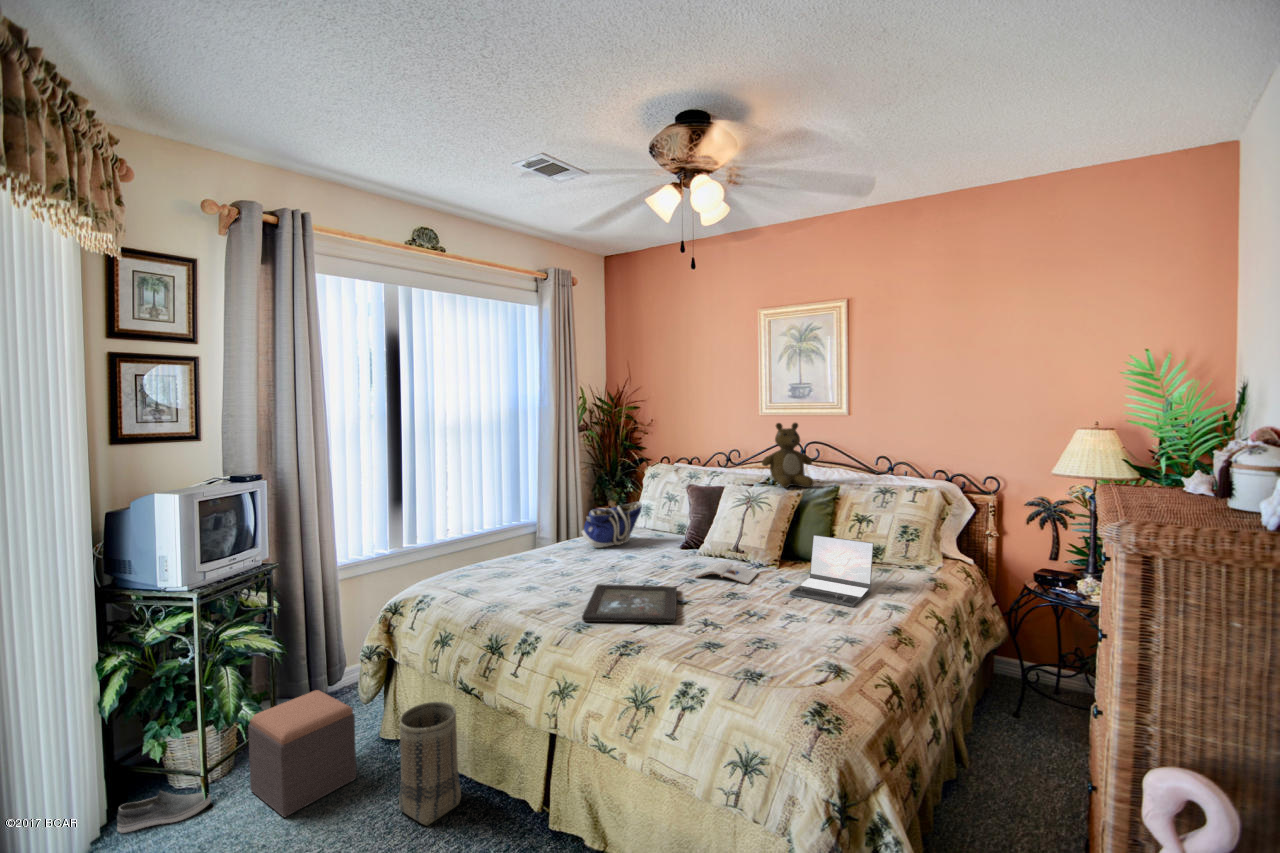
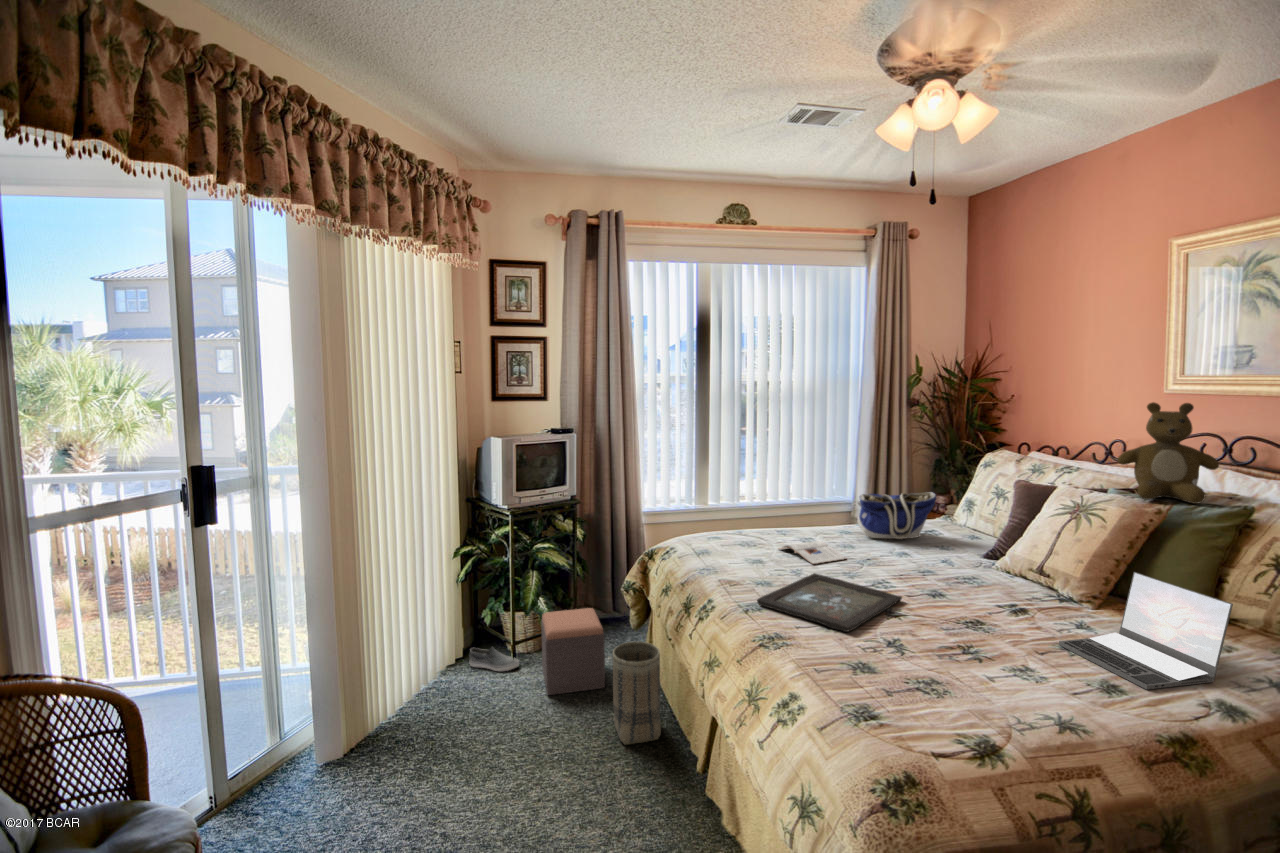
magazine: present [695,562,758,584] -> present [780,541,846,564]

